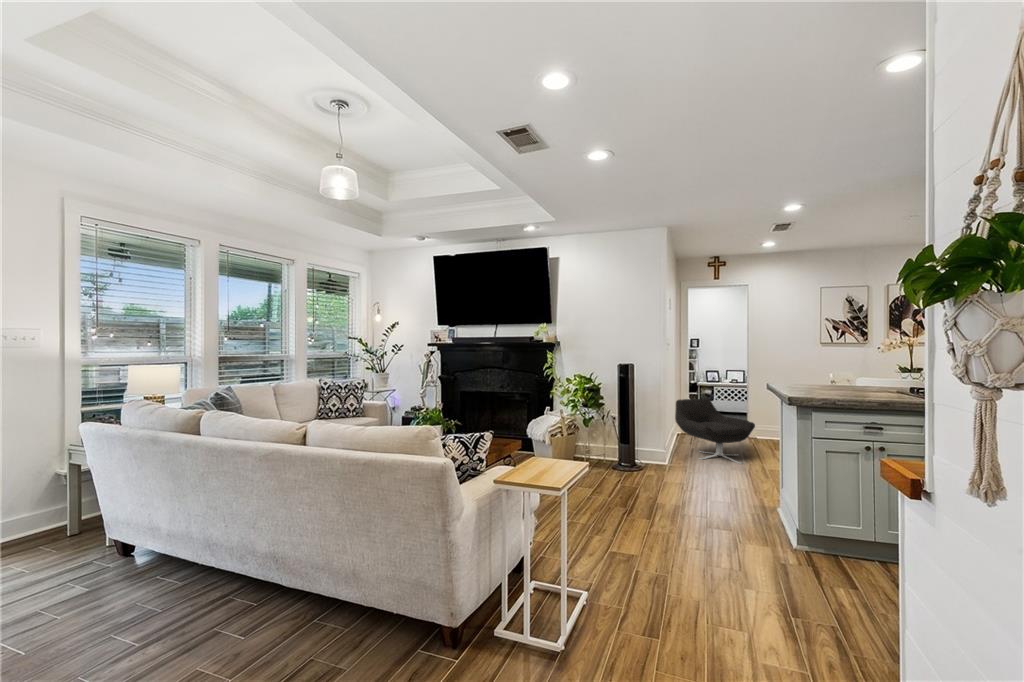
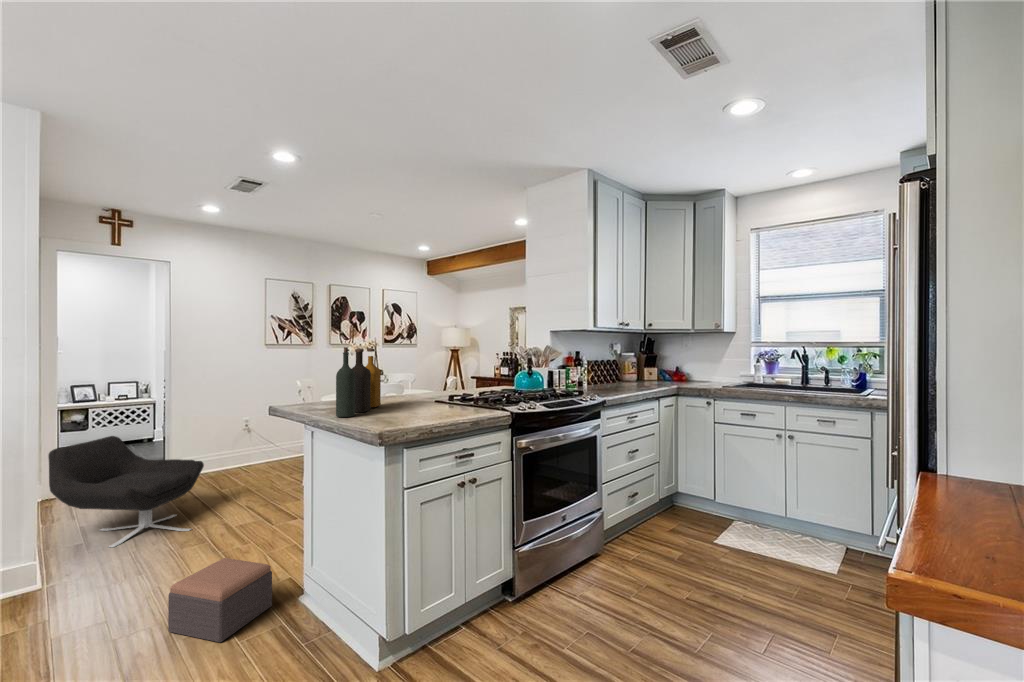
bottle: none [786,344,835,390] -> present [336,347,381,417]
footstool: none [705,470,760,507] -> present [168,558,272,643]

